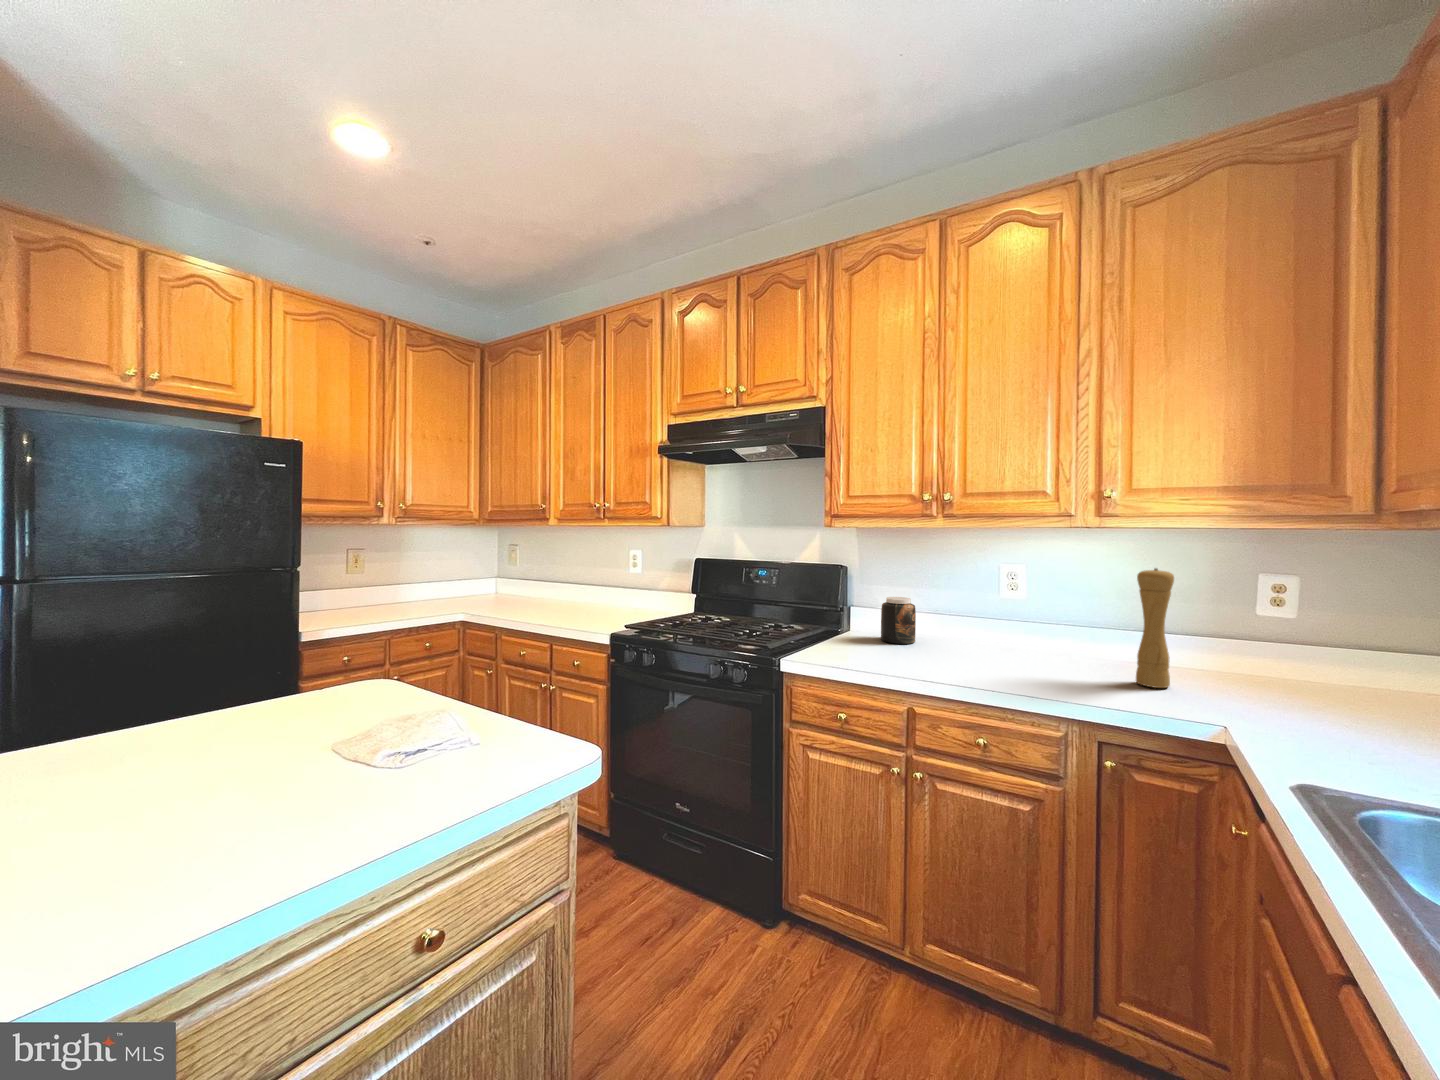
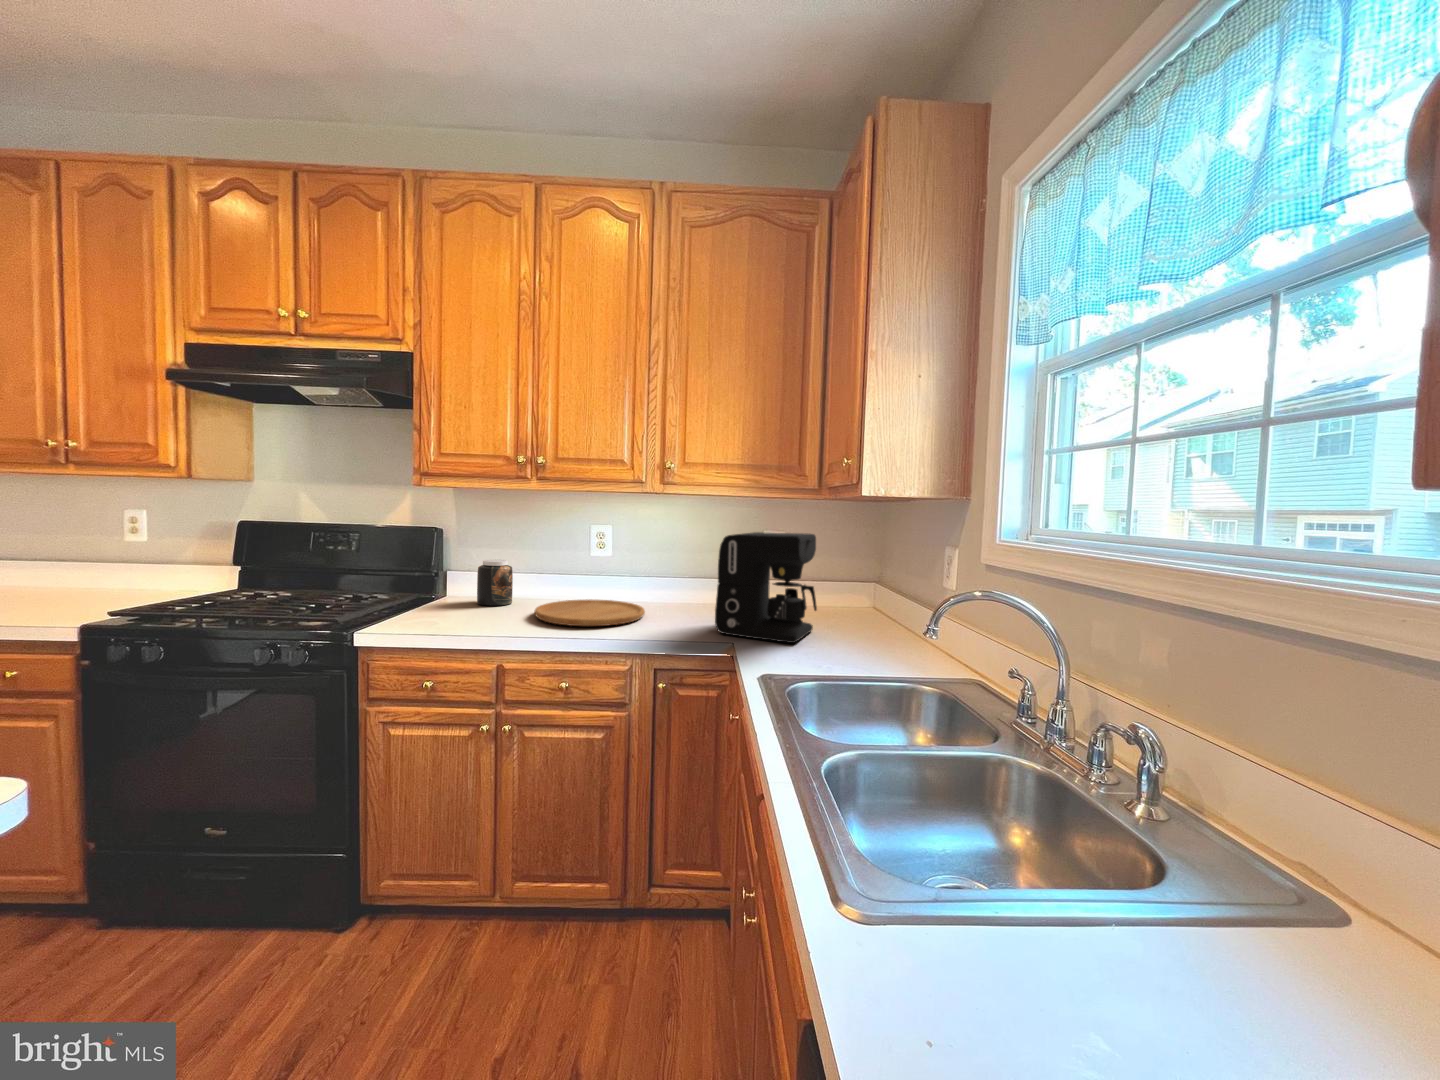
pepper mill: present [1136,568,1174,688] -> none [685,527,711,622]
coffee maker: none [1190,576,1387,741] -> present [715,532,817,643]
cutting board: none [942,645,1076,680] -> present [535,599,645,626]

